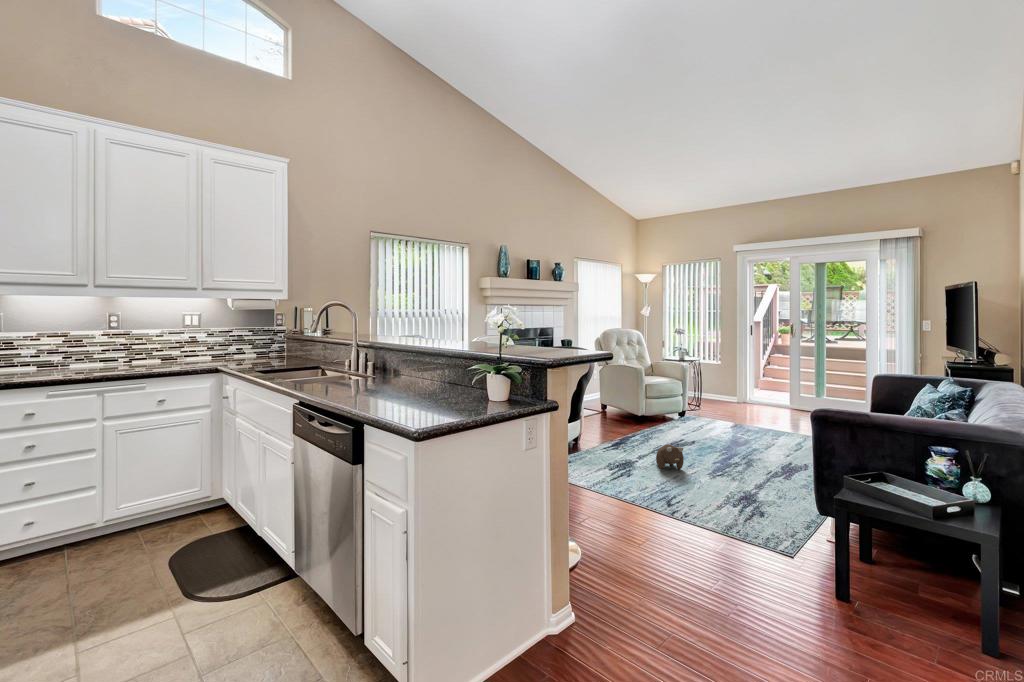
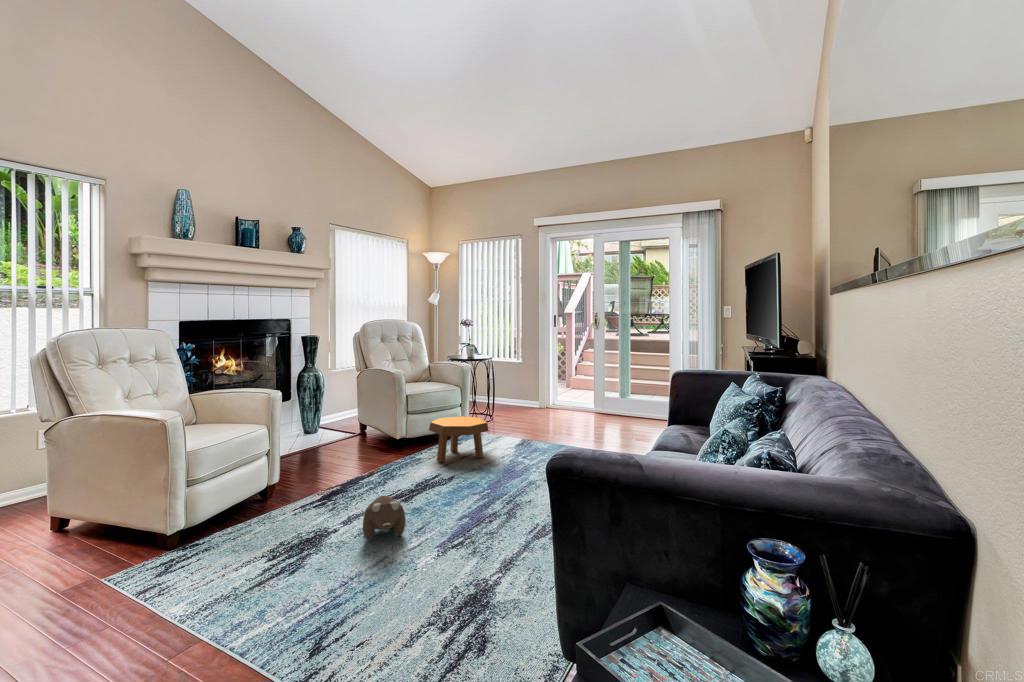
footstool: none [667,403,714,433] -> present [429,416,489,462]

